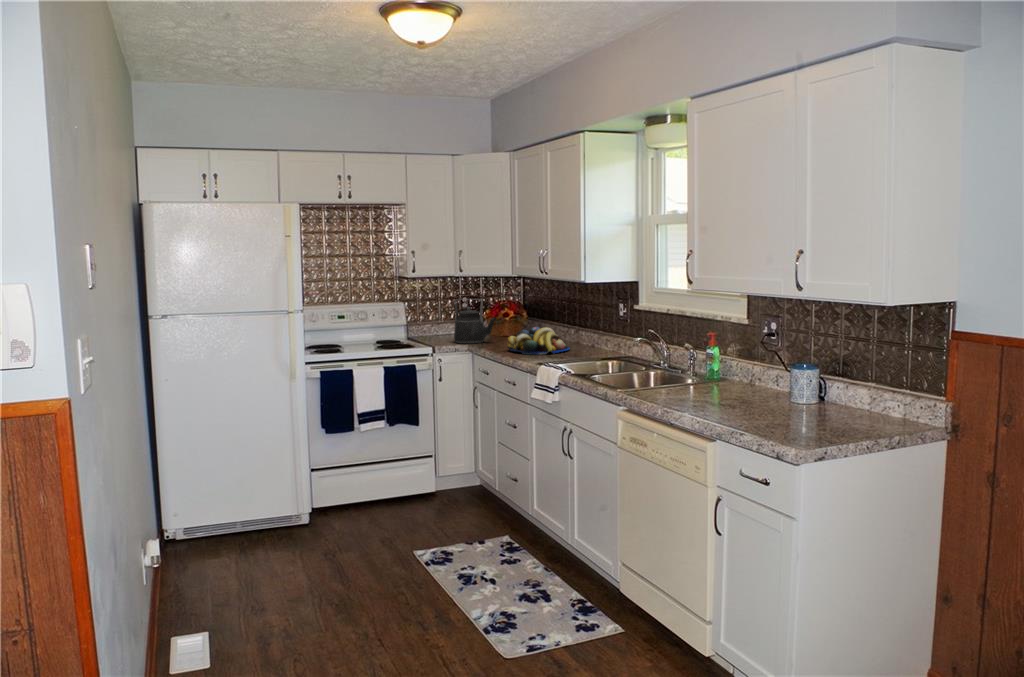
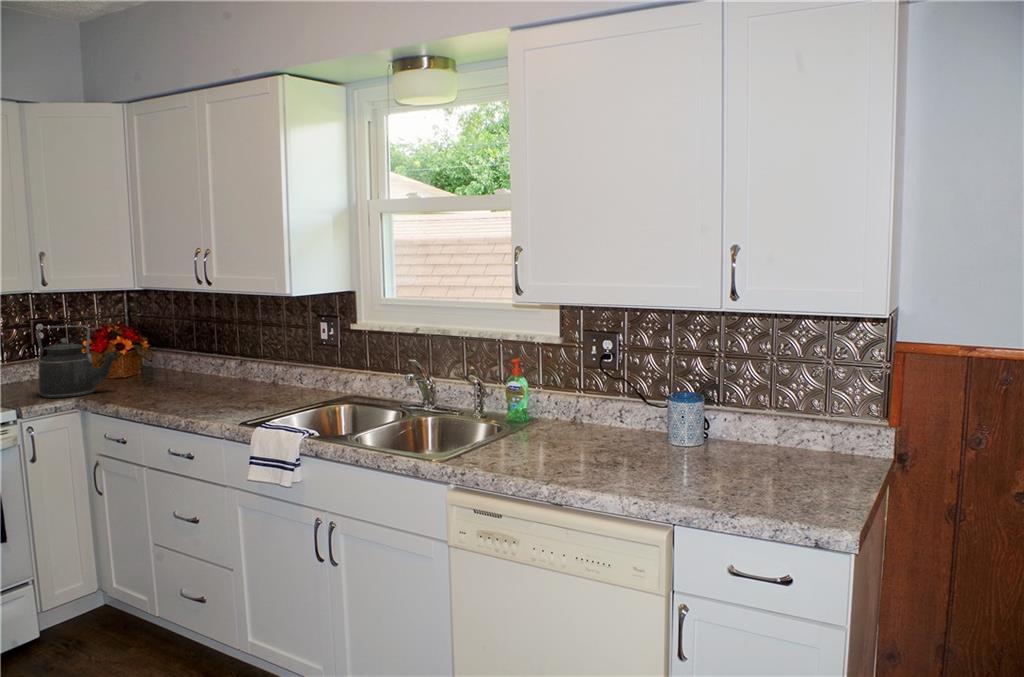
fruit bowl: present [507,327,570,354] -> none [153,362,254,407]

